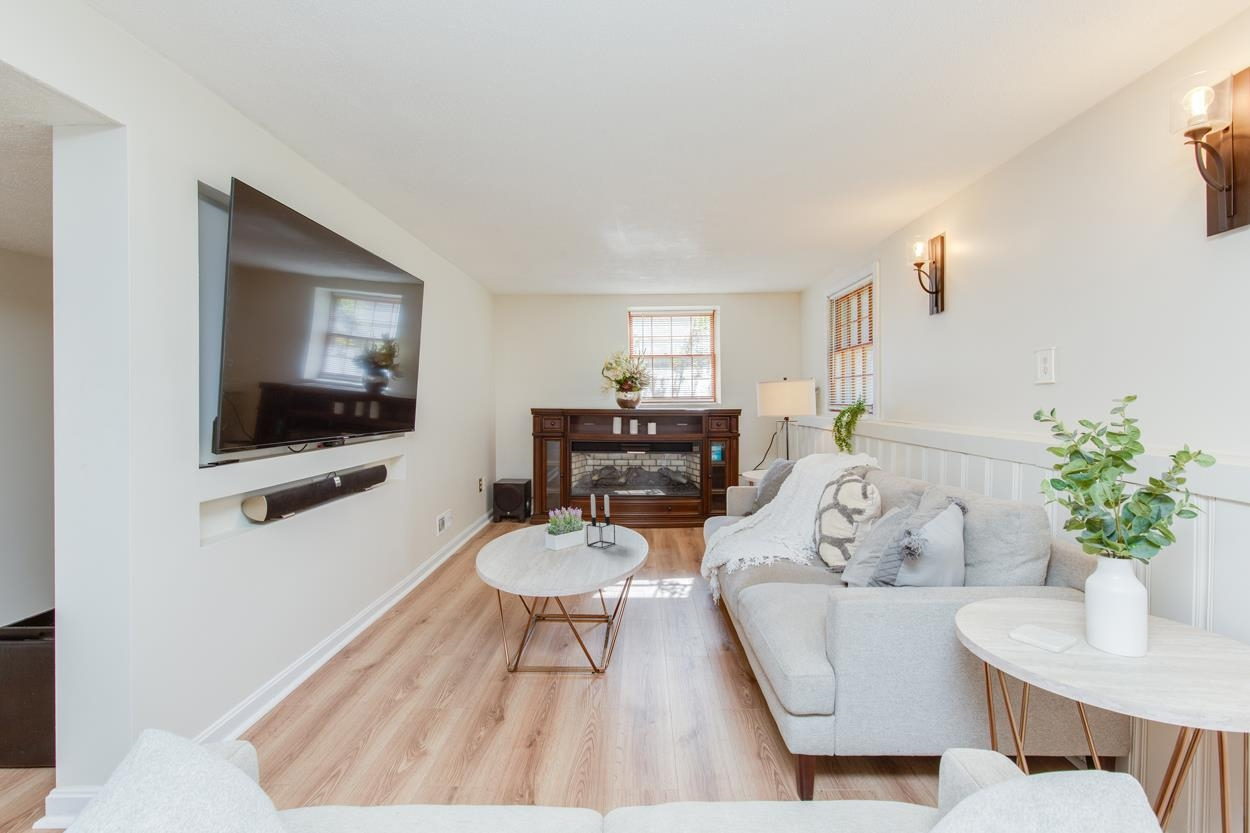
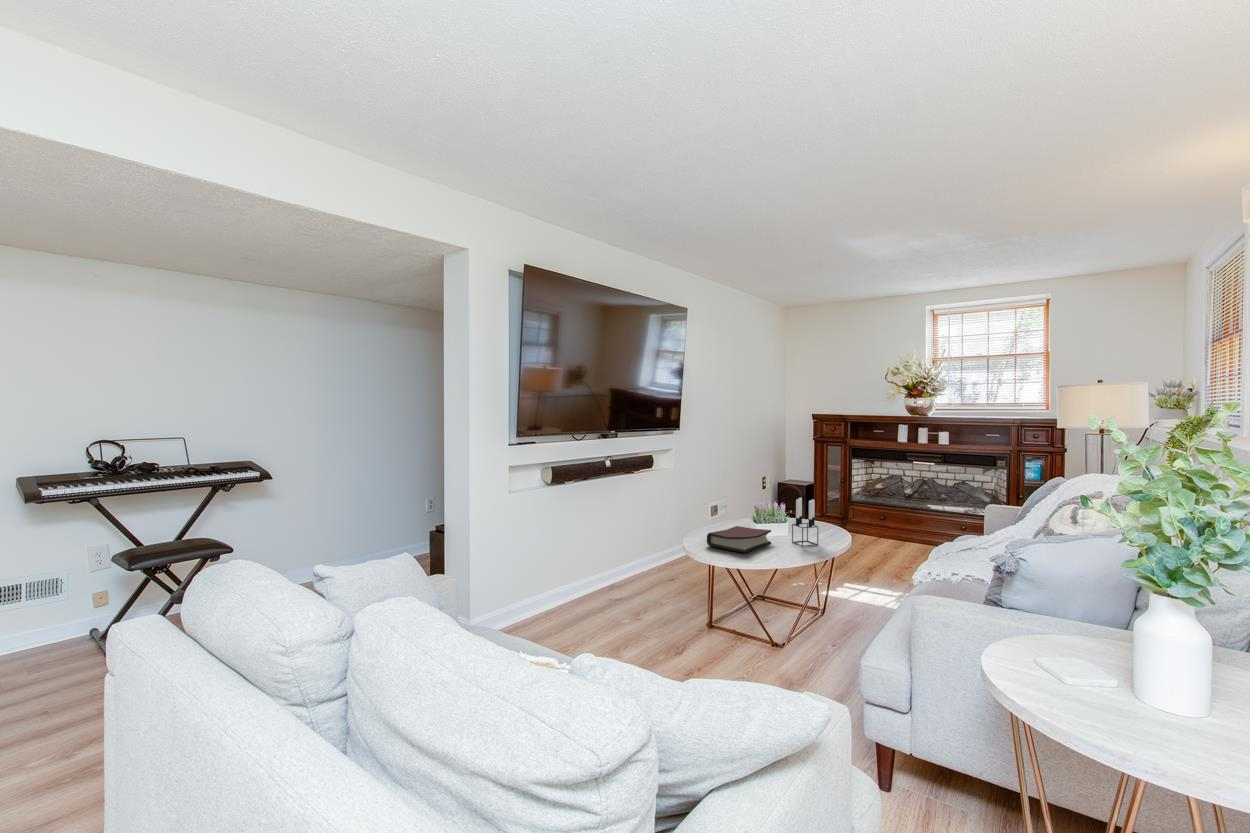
hardback book: none [498,535,567,568] -> present [707,526,771,553]

